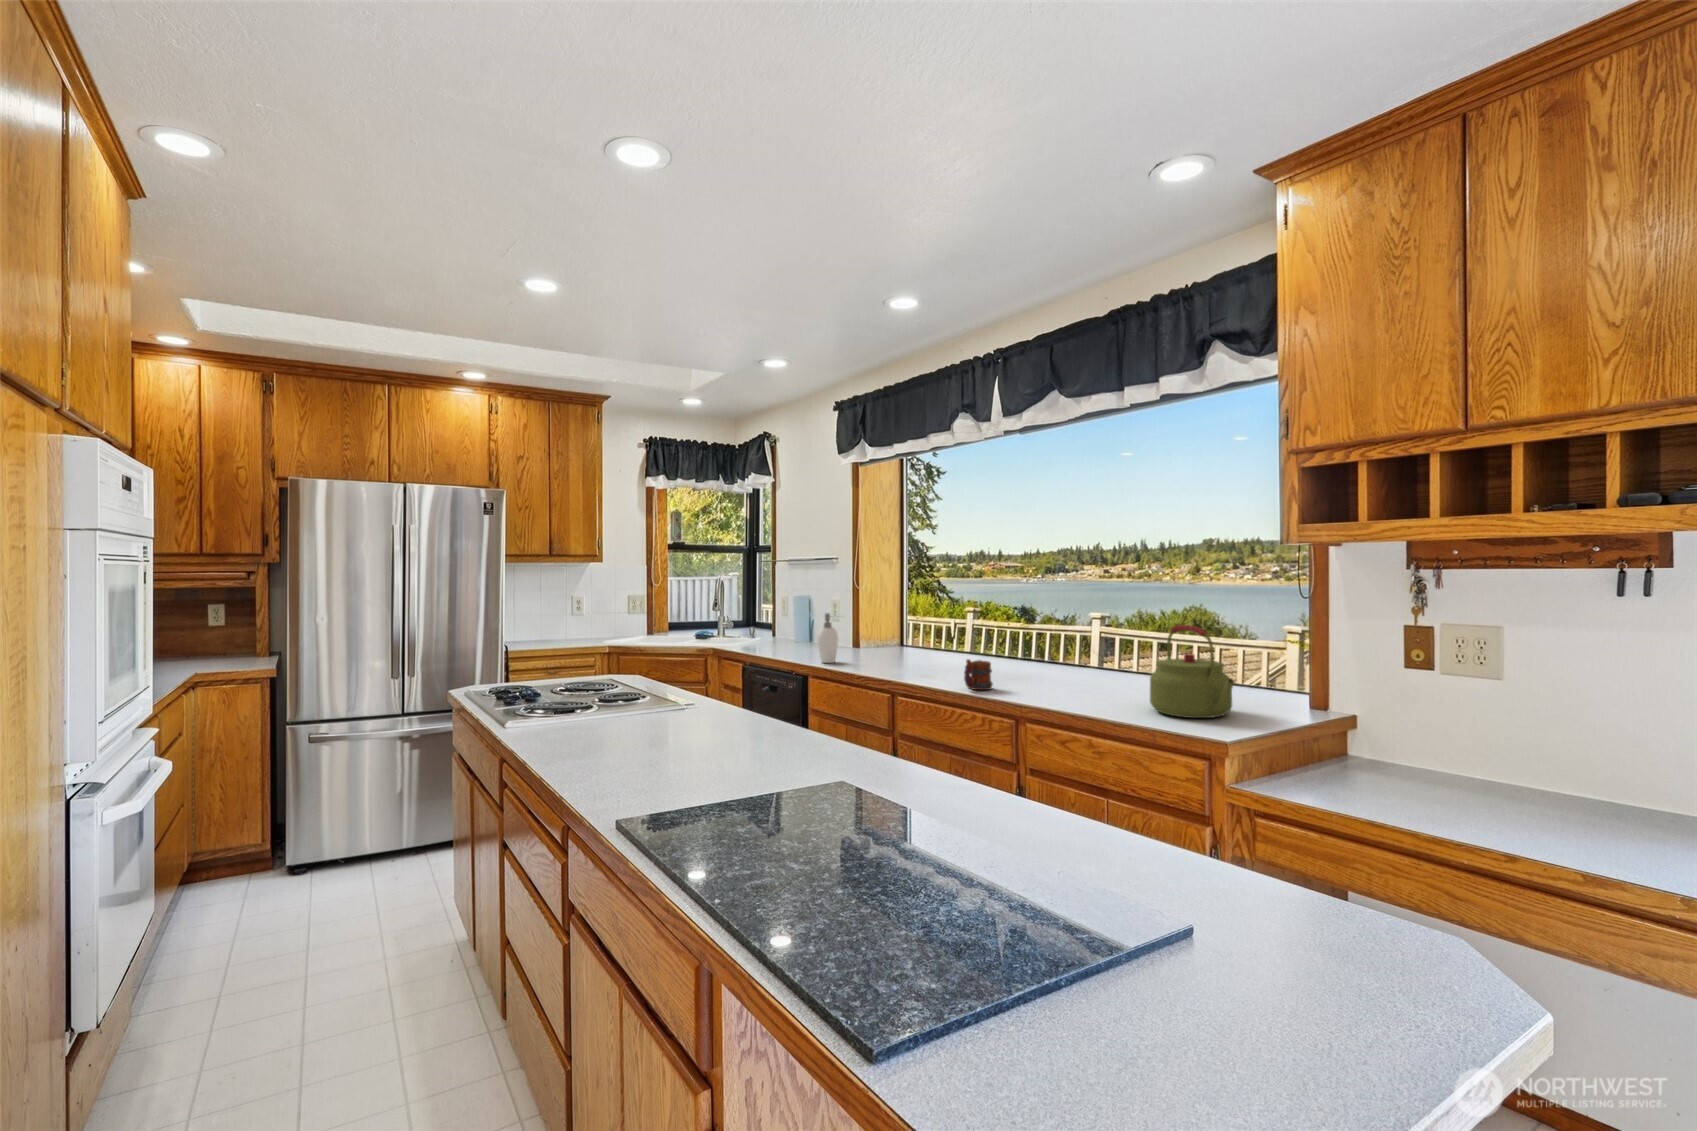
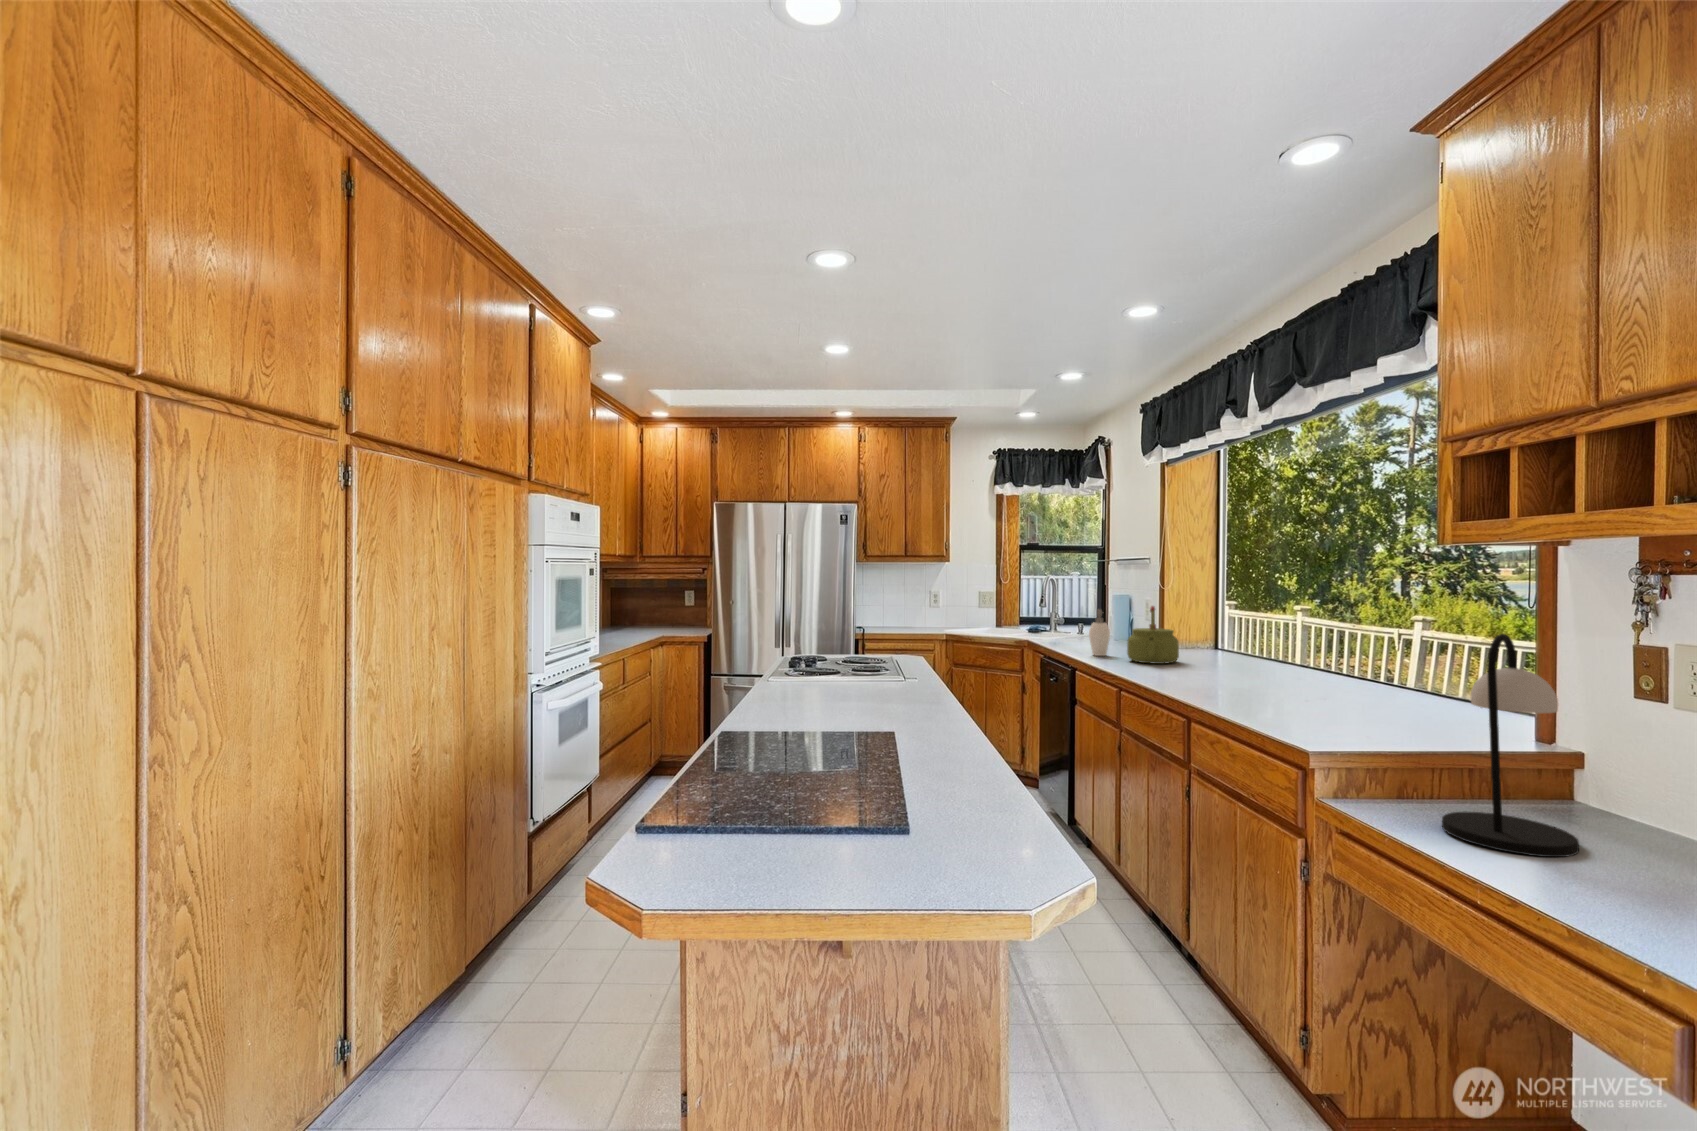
table lamp: none [1346,622,1457,813] -> present [1442,634,1579,857]
kettle: present [1150,625,1234,718] -> present [1127,606,1179,664]
mug: present [964,659,993,690] -> none [1164,655,1198,688]

